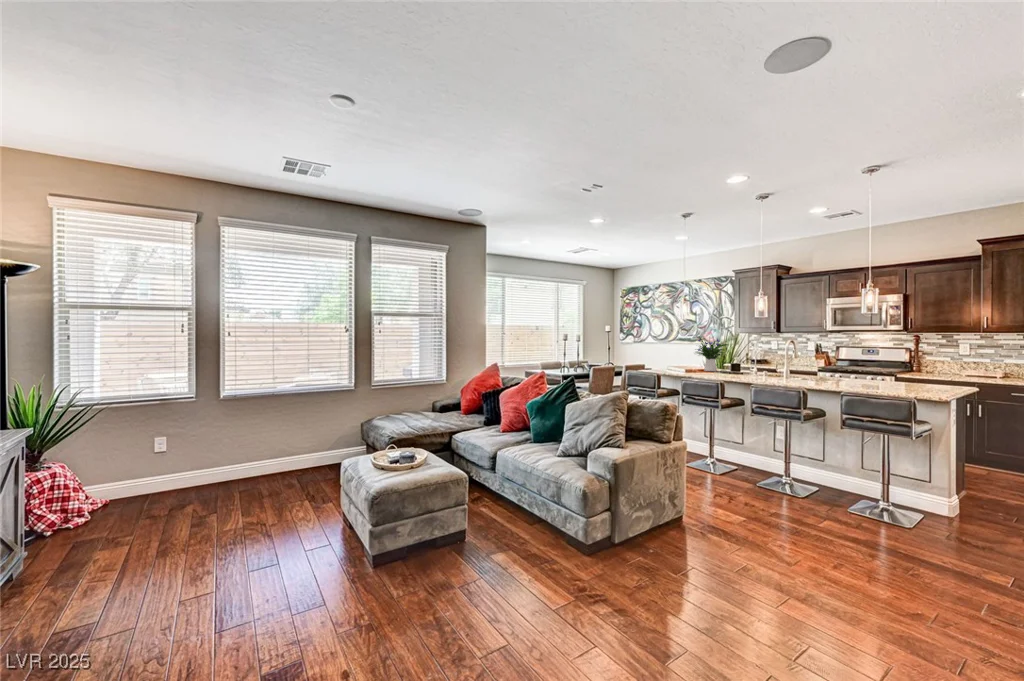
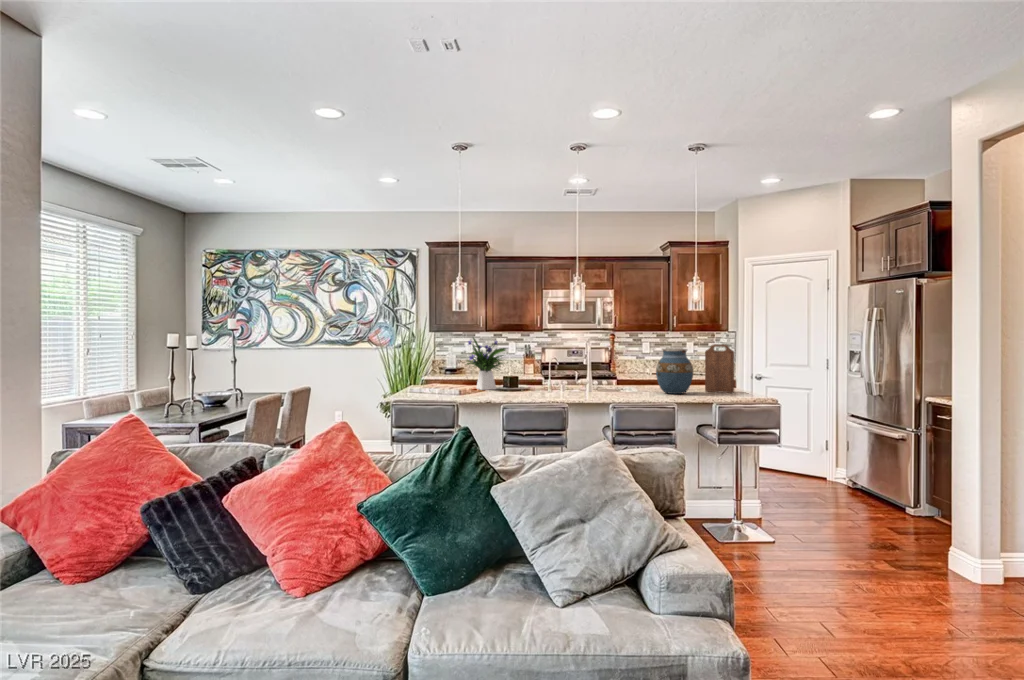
cutting board: none [883,345,907,390] -> present [705,344,734,393]
vase: none [819,347,857,385] -> present [656,348,693,394]

